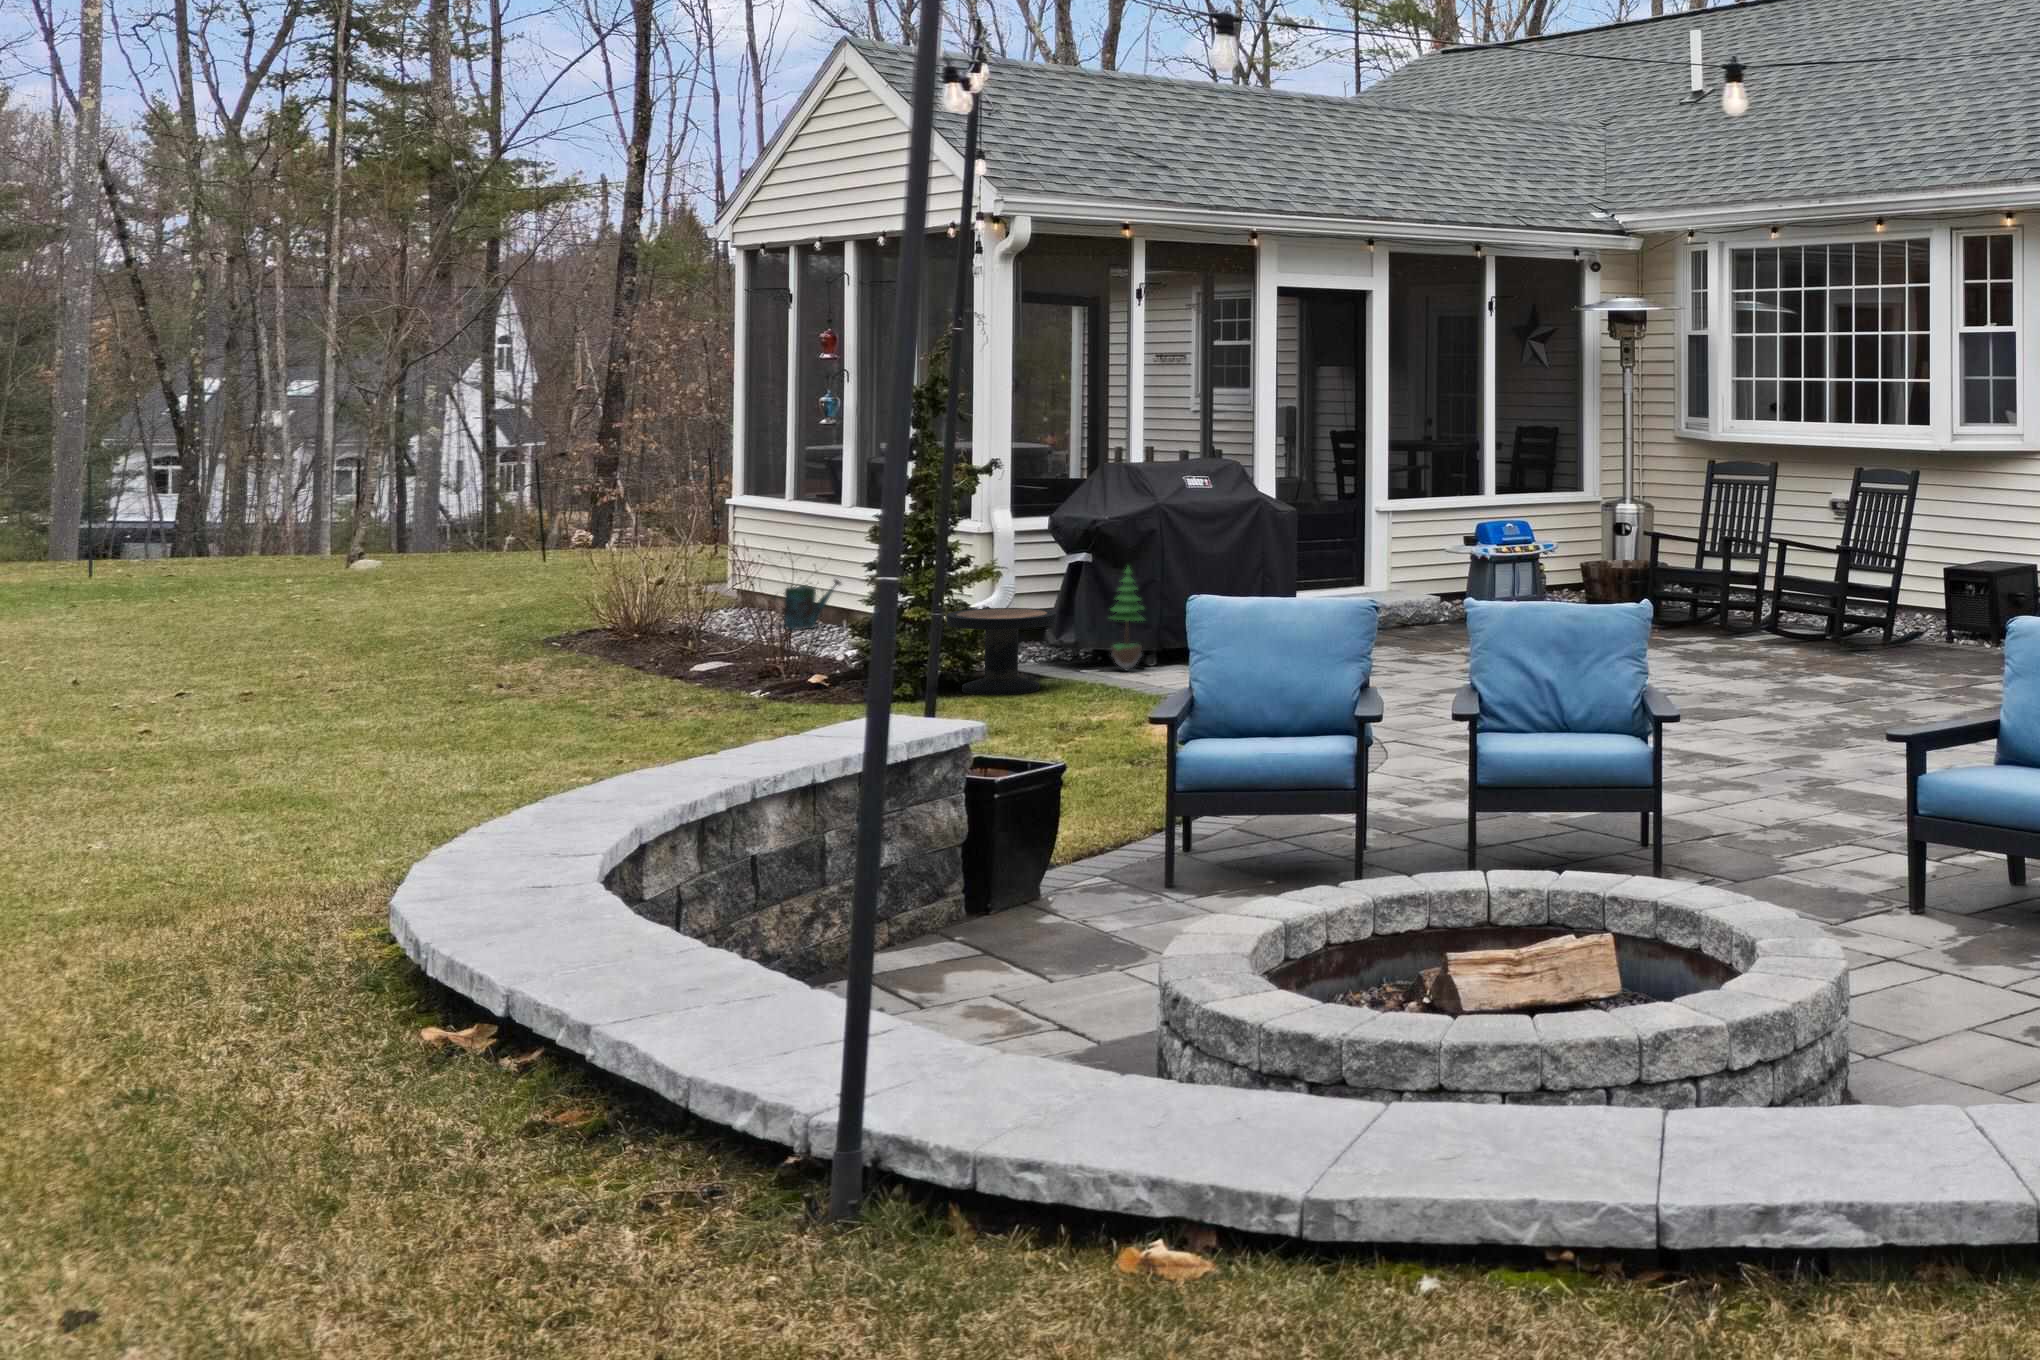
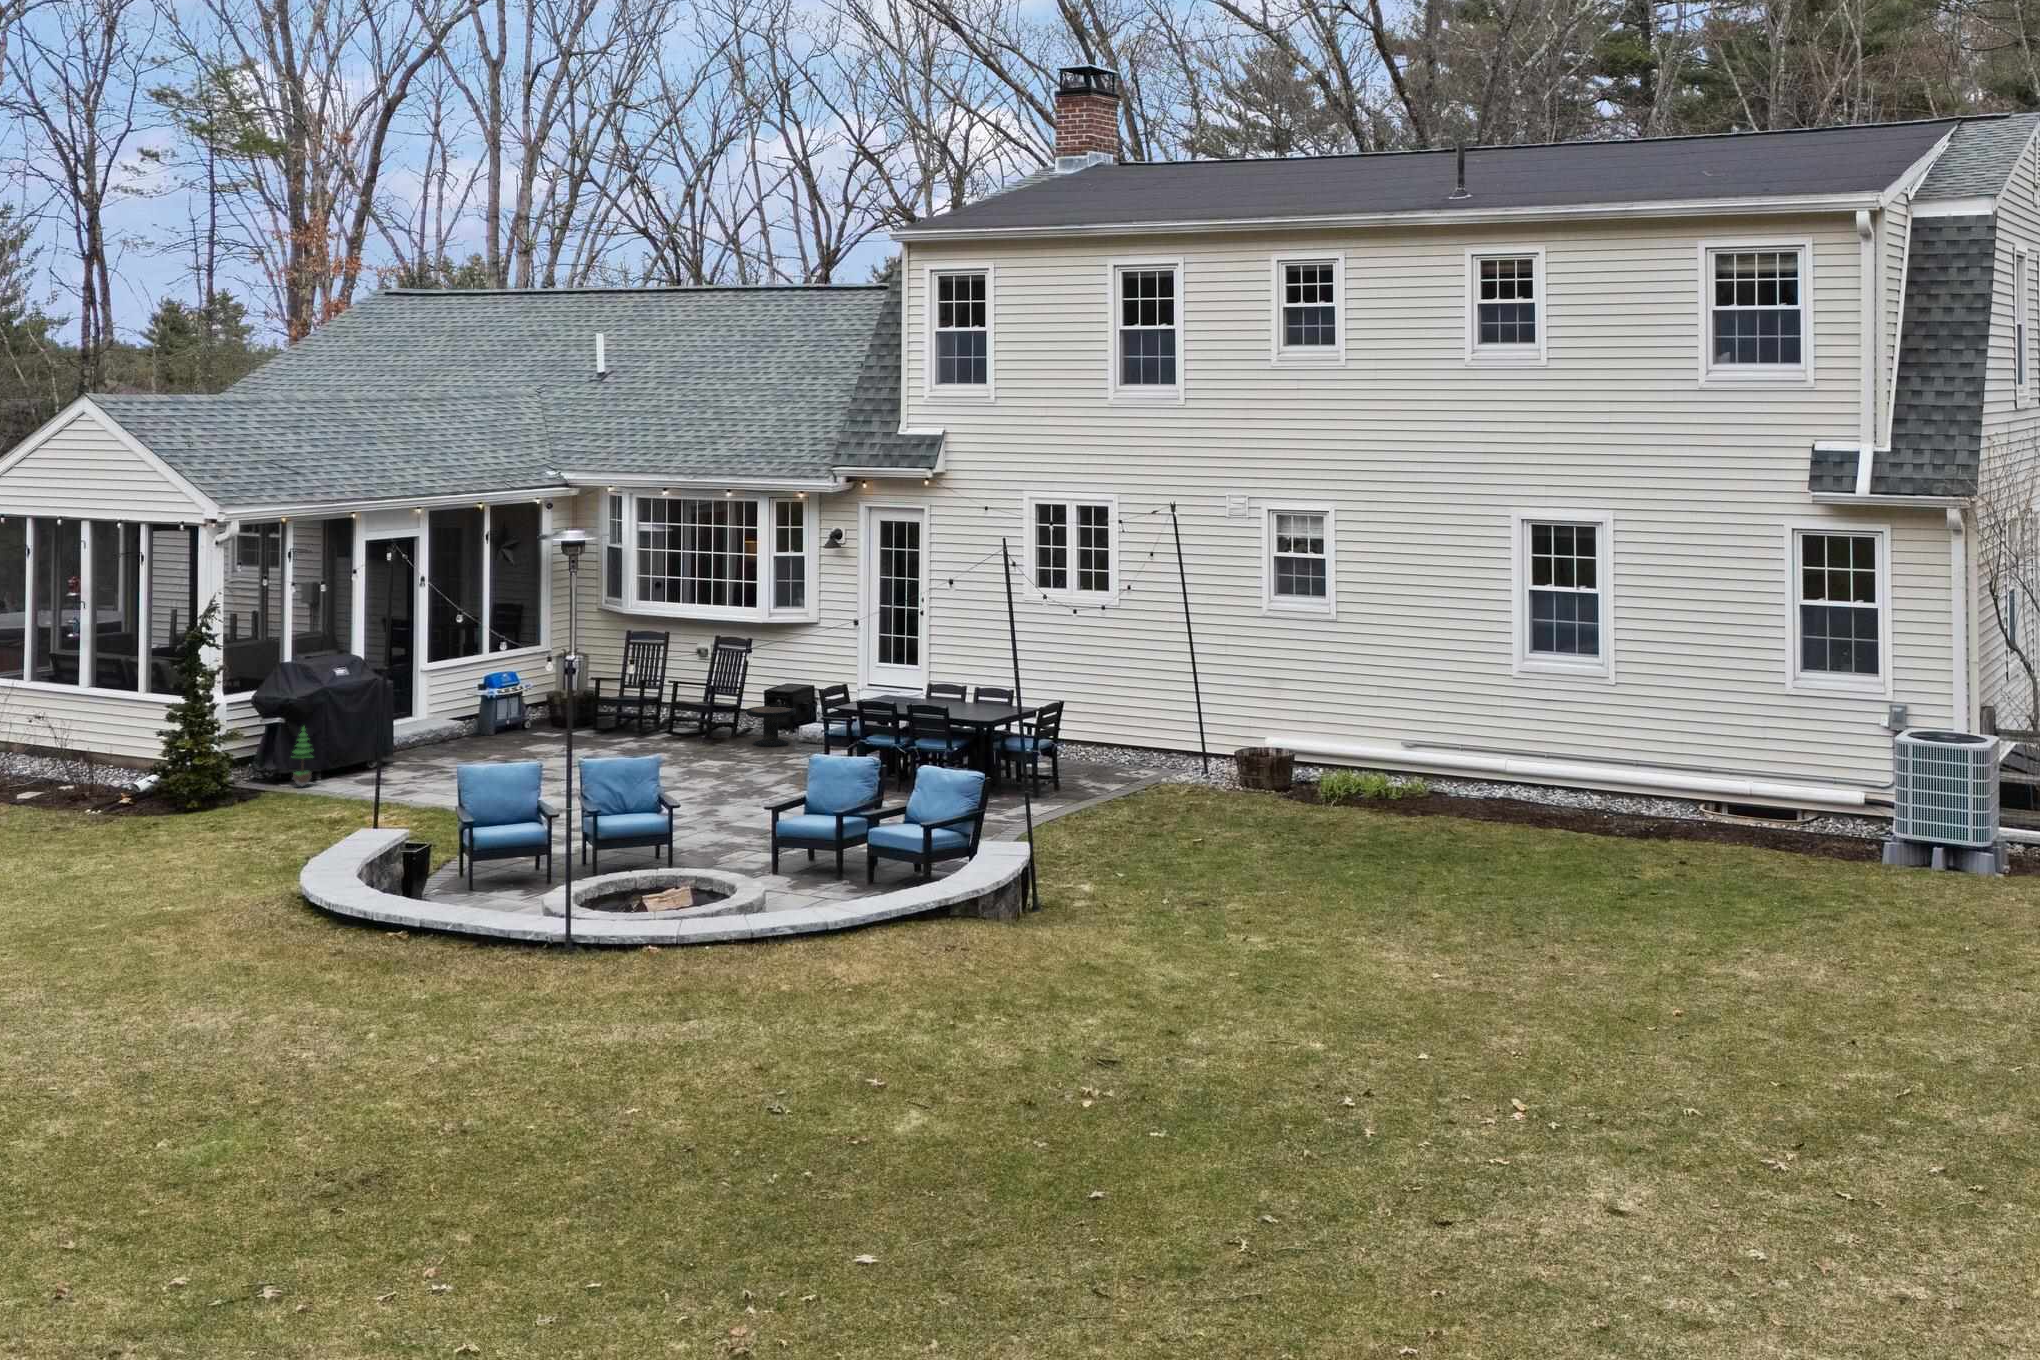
watering can: present [784,580,841,630] -> none [18,737,61,773]
side table: present [947,608,1057,695] -> present [746,706,796,747]

